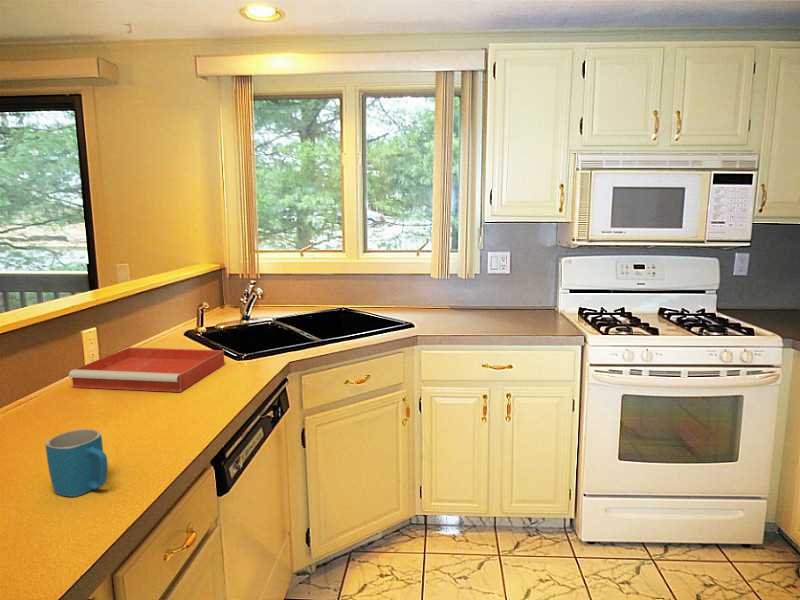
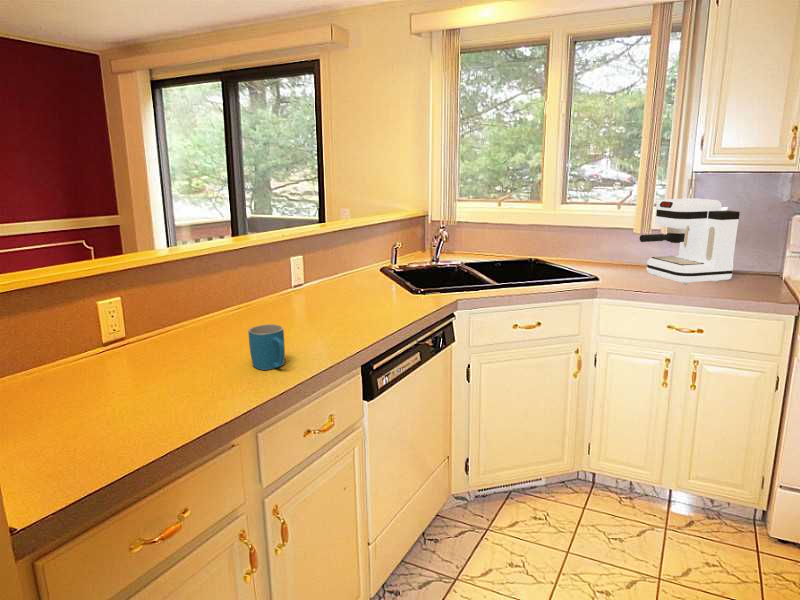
coffee maker: none [448,246,525,323] -> present [639,198,740,284]
tray: present [69,347,224,392] -> none [283,276,401,313]

